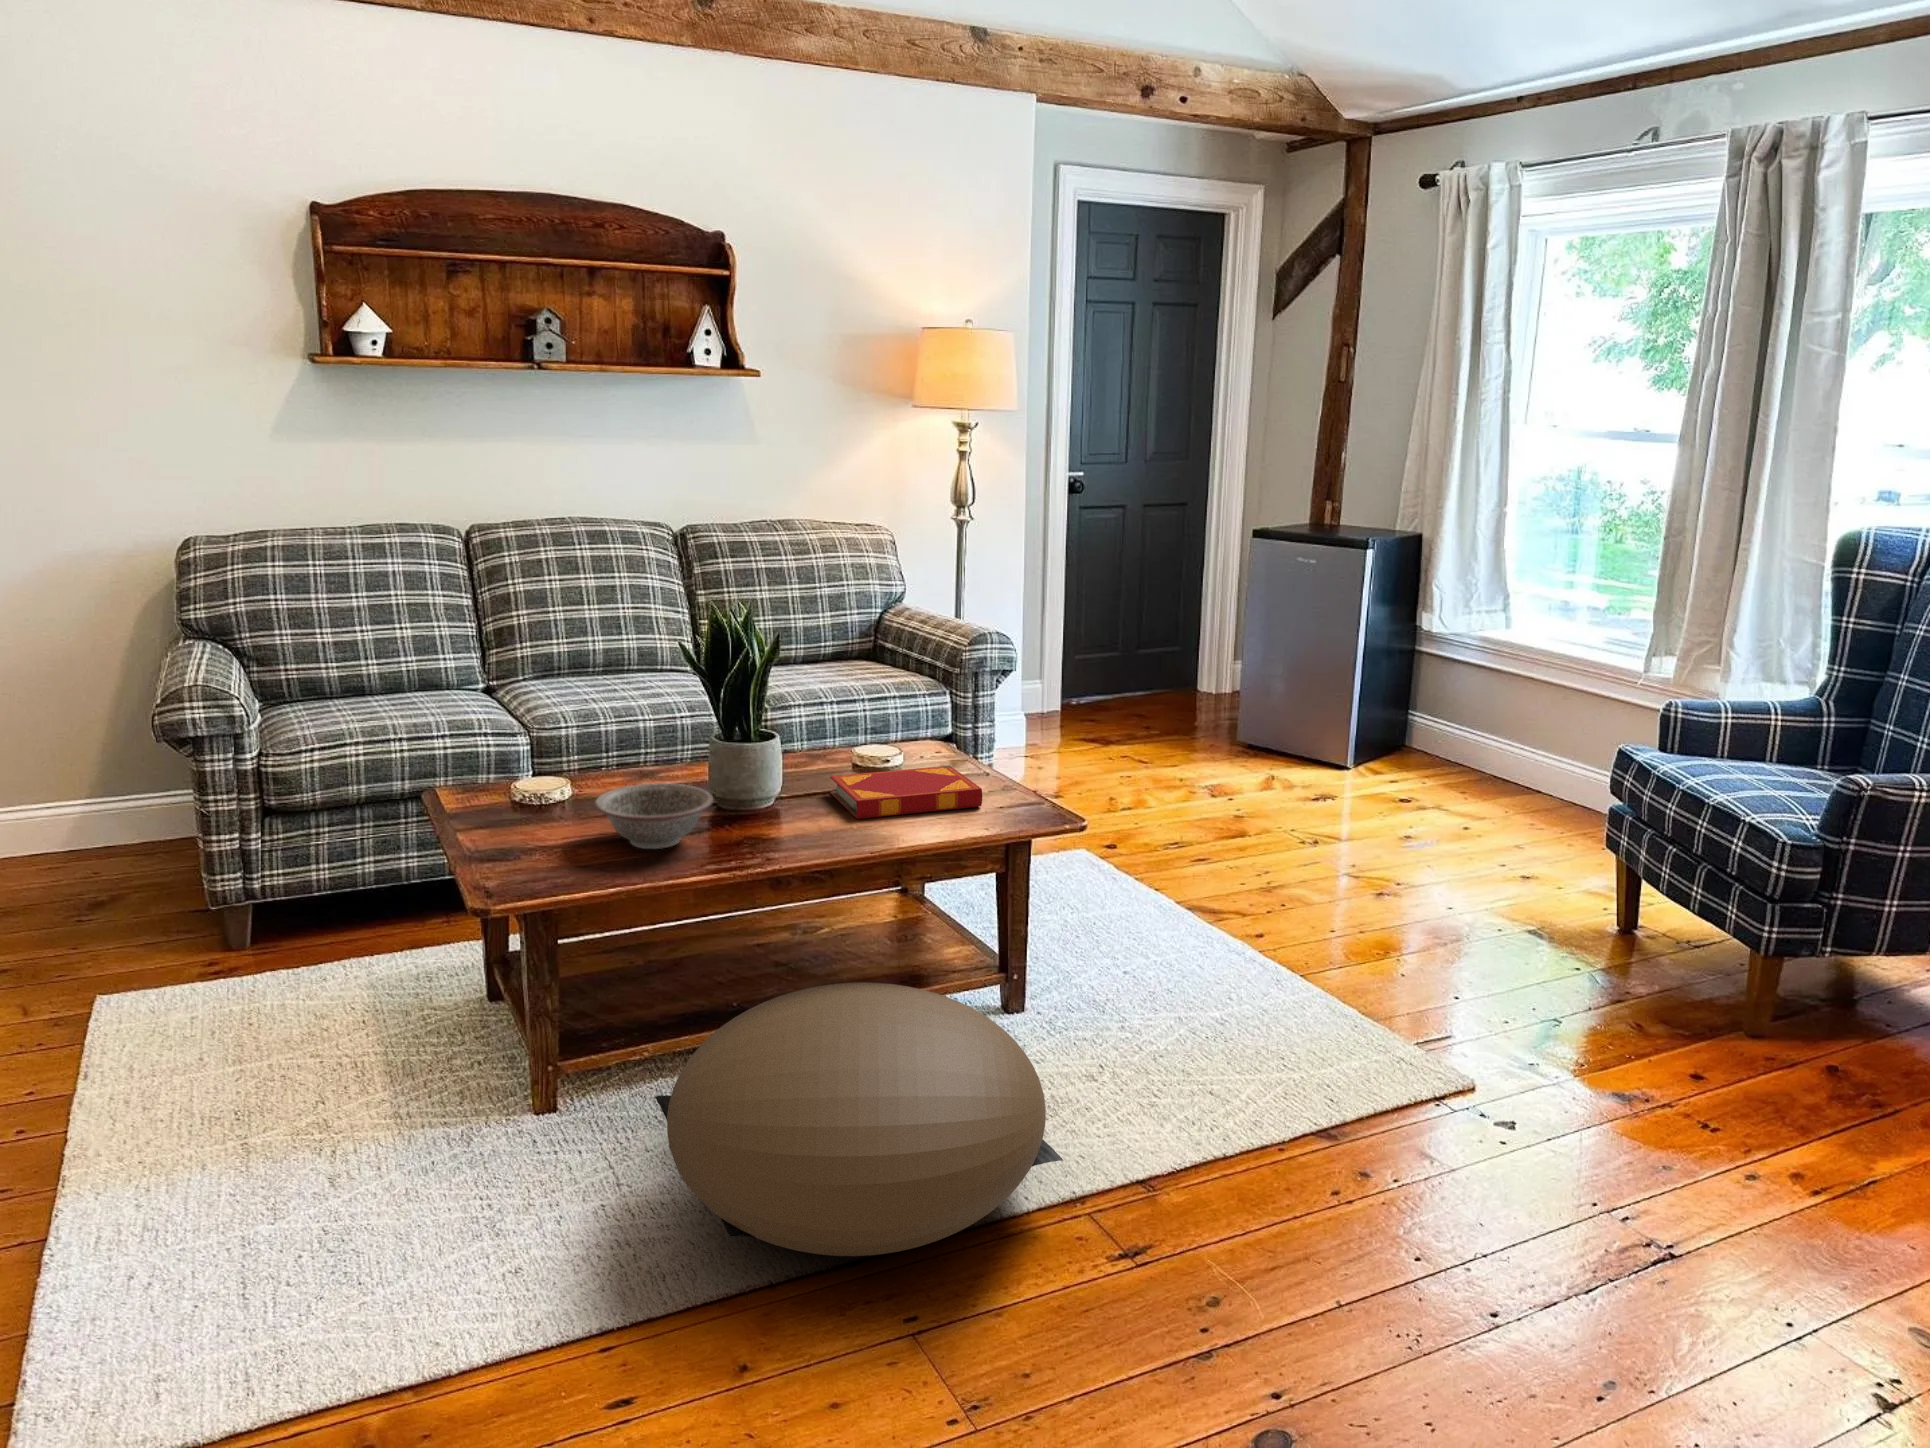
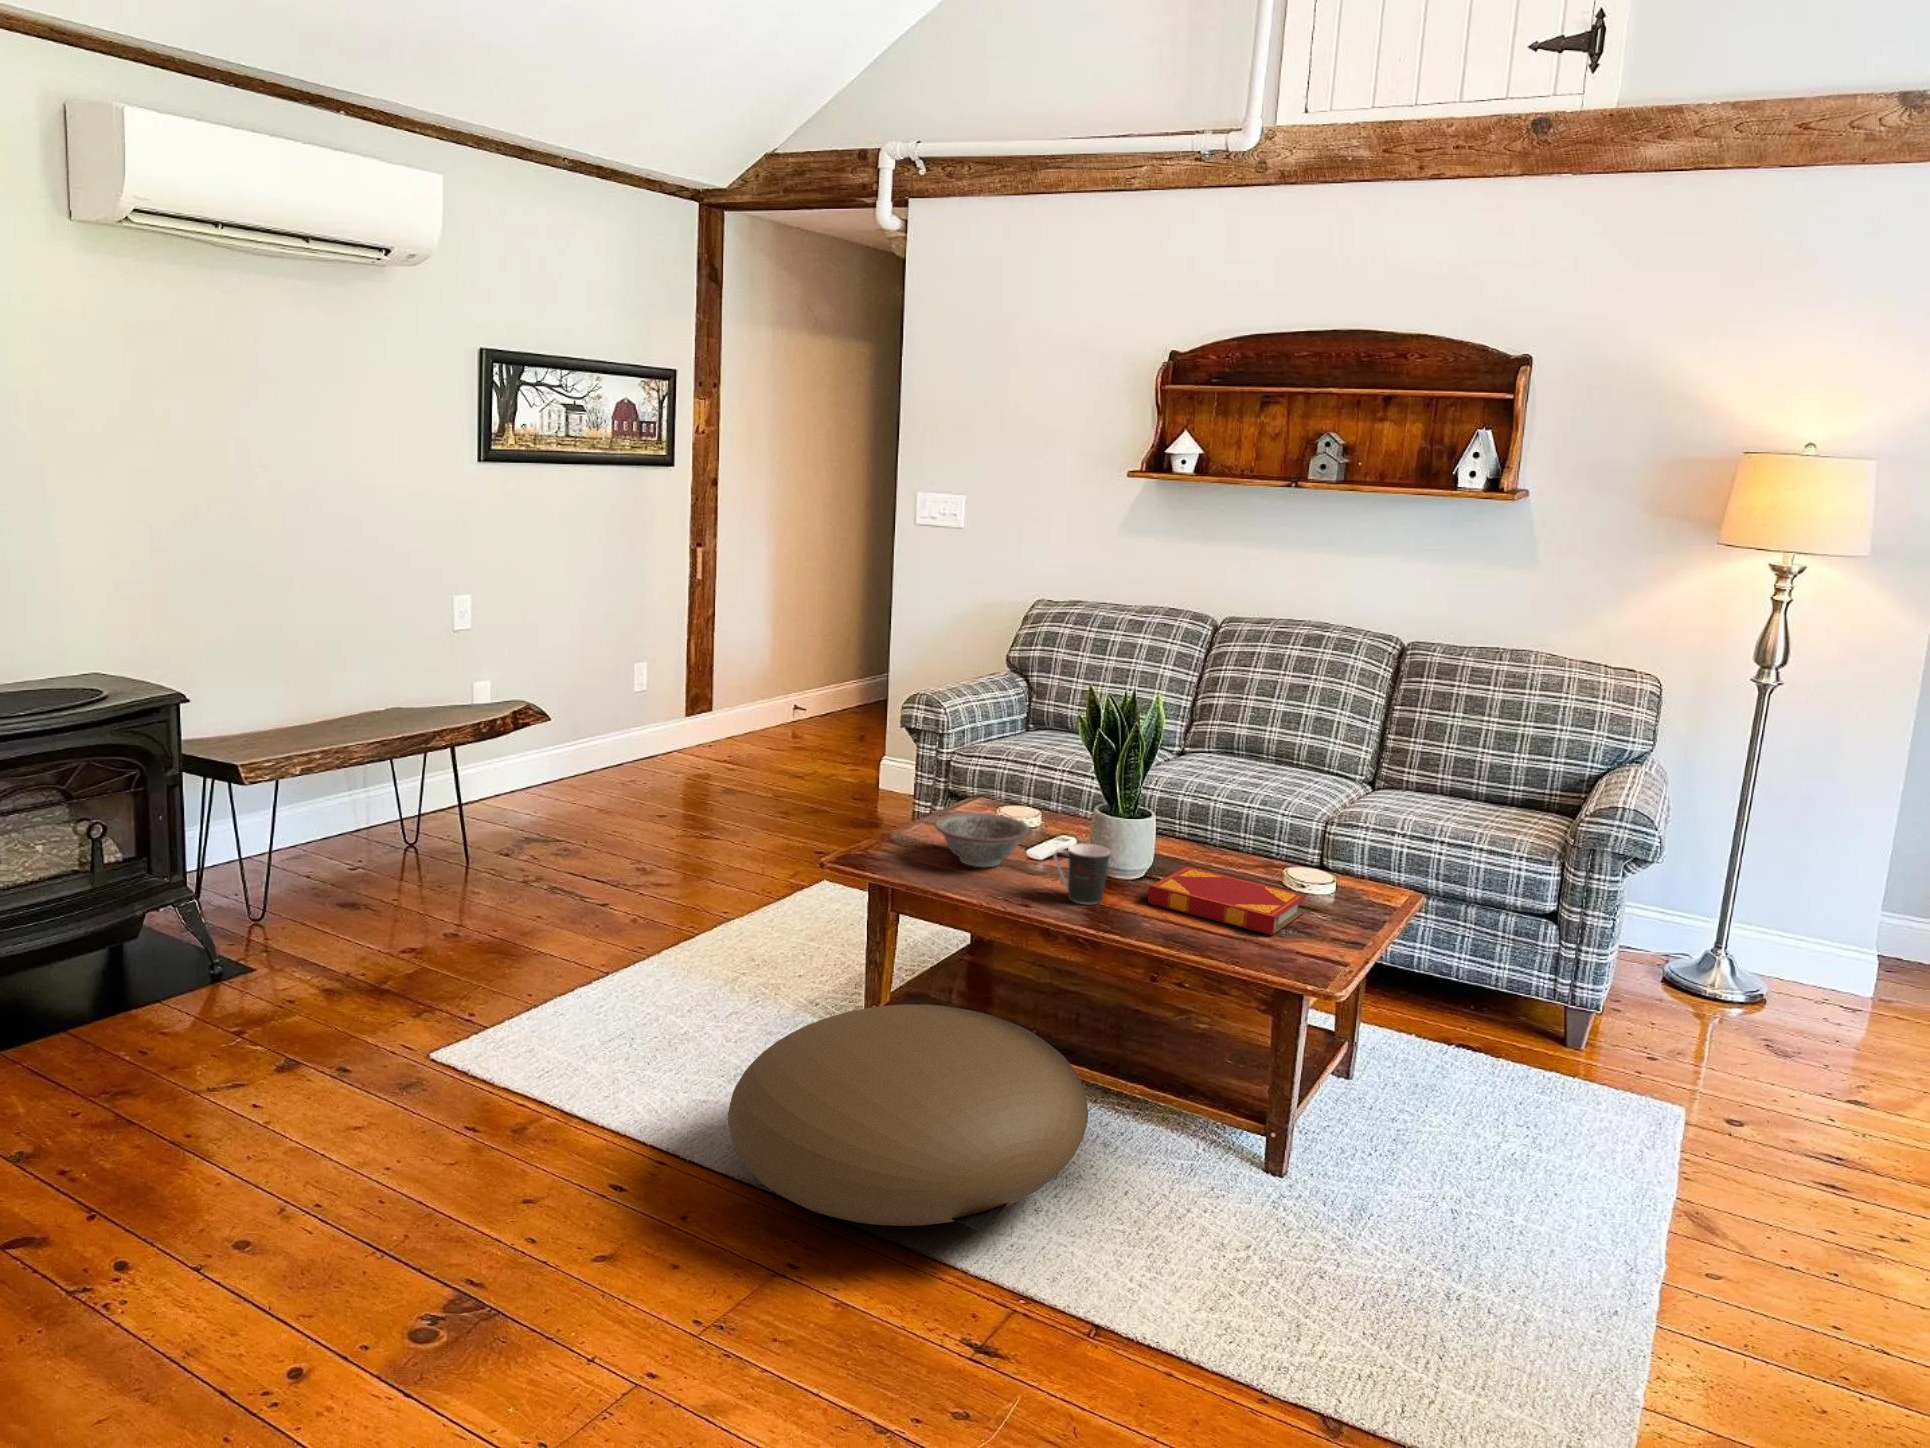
coffee cup: none [781,776,839,841] -> present [1053,843,1110,904]

